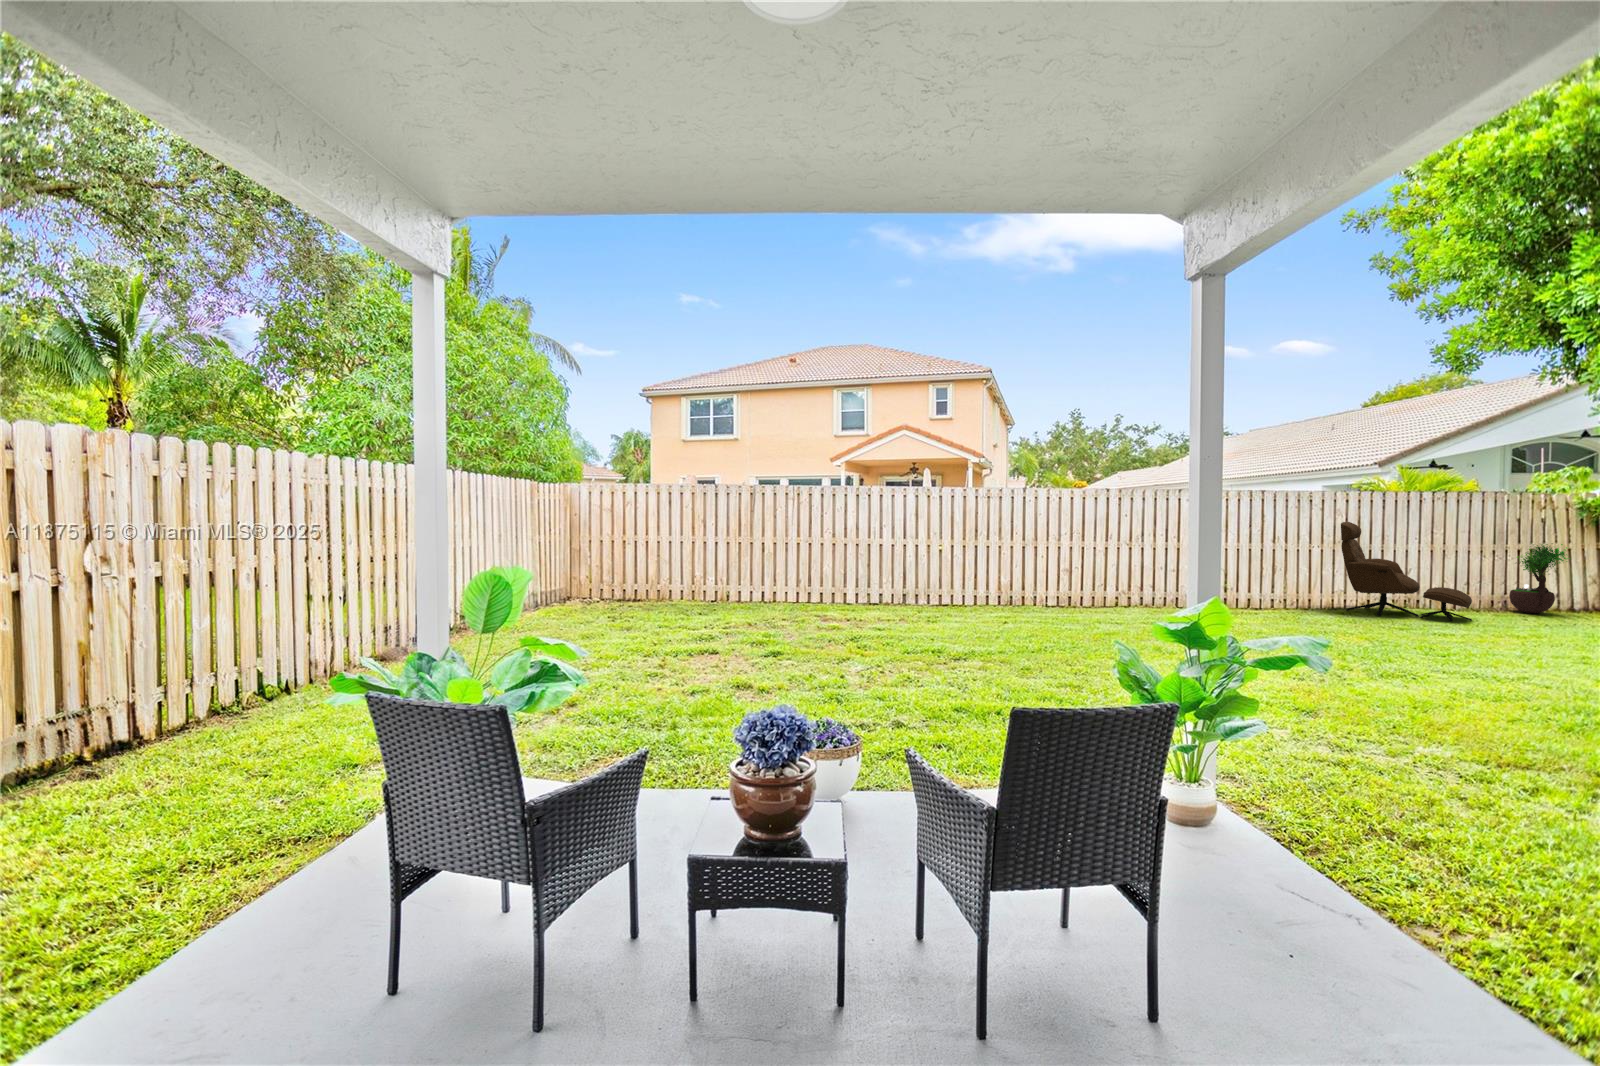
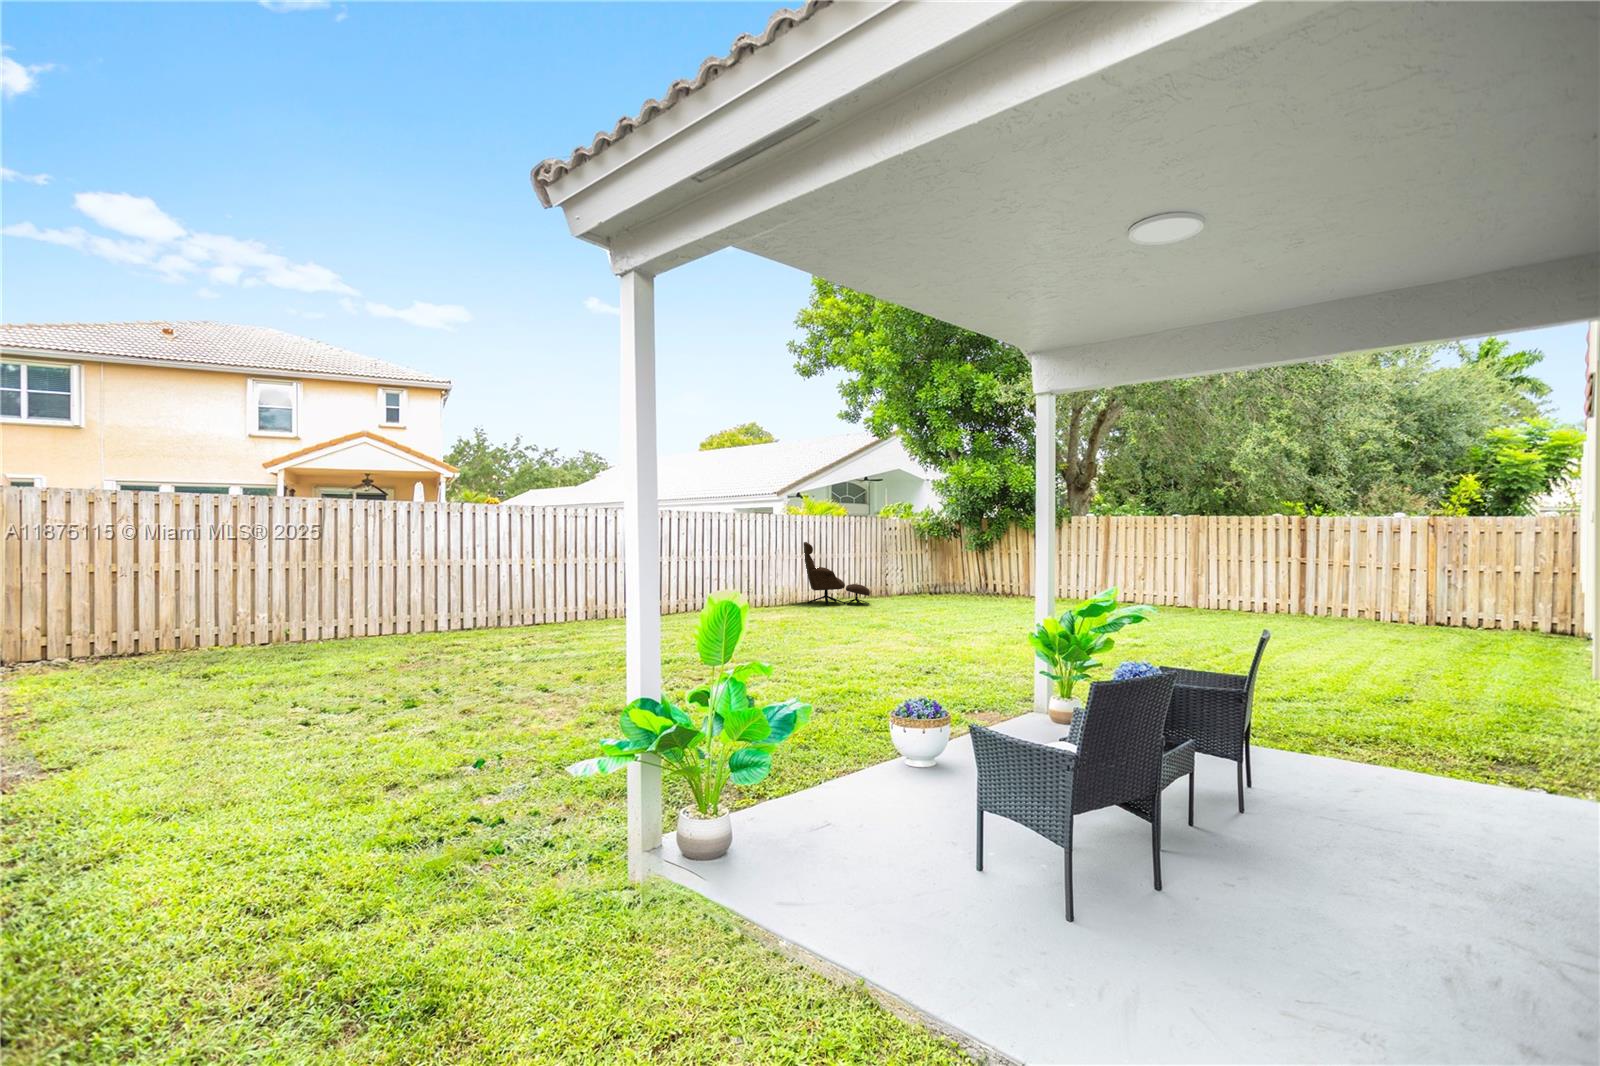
potted tree: present [1509,543,1568,613] -> none [875,552,902,598]

